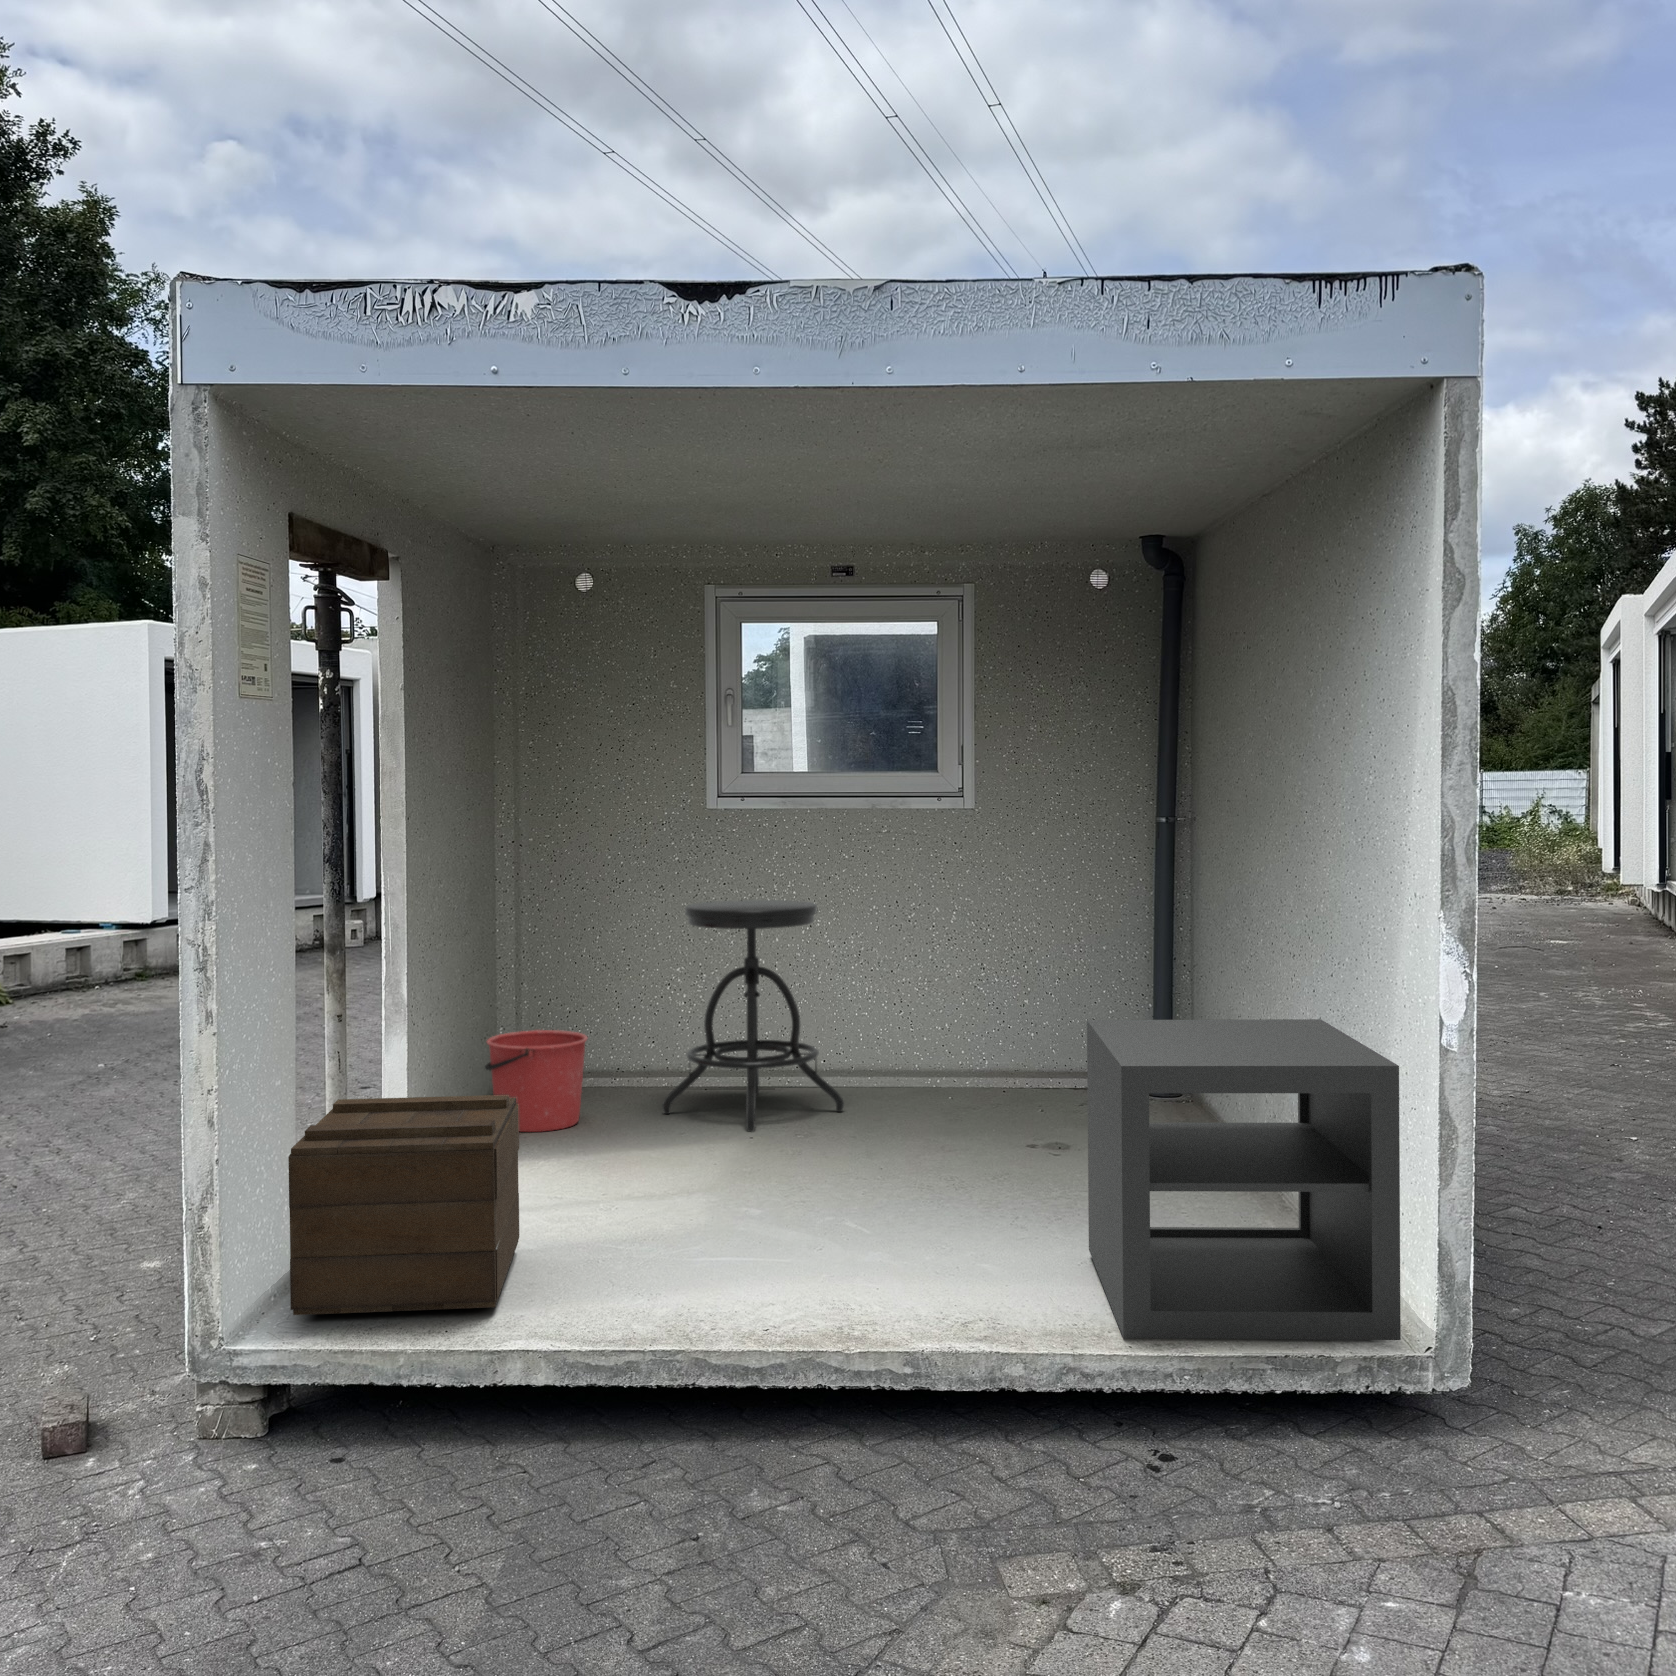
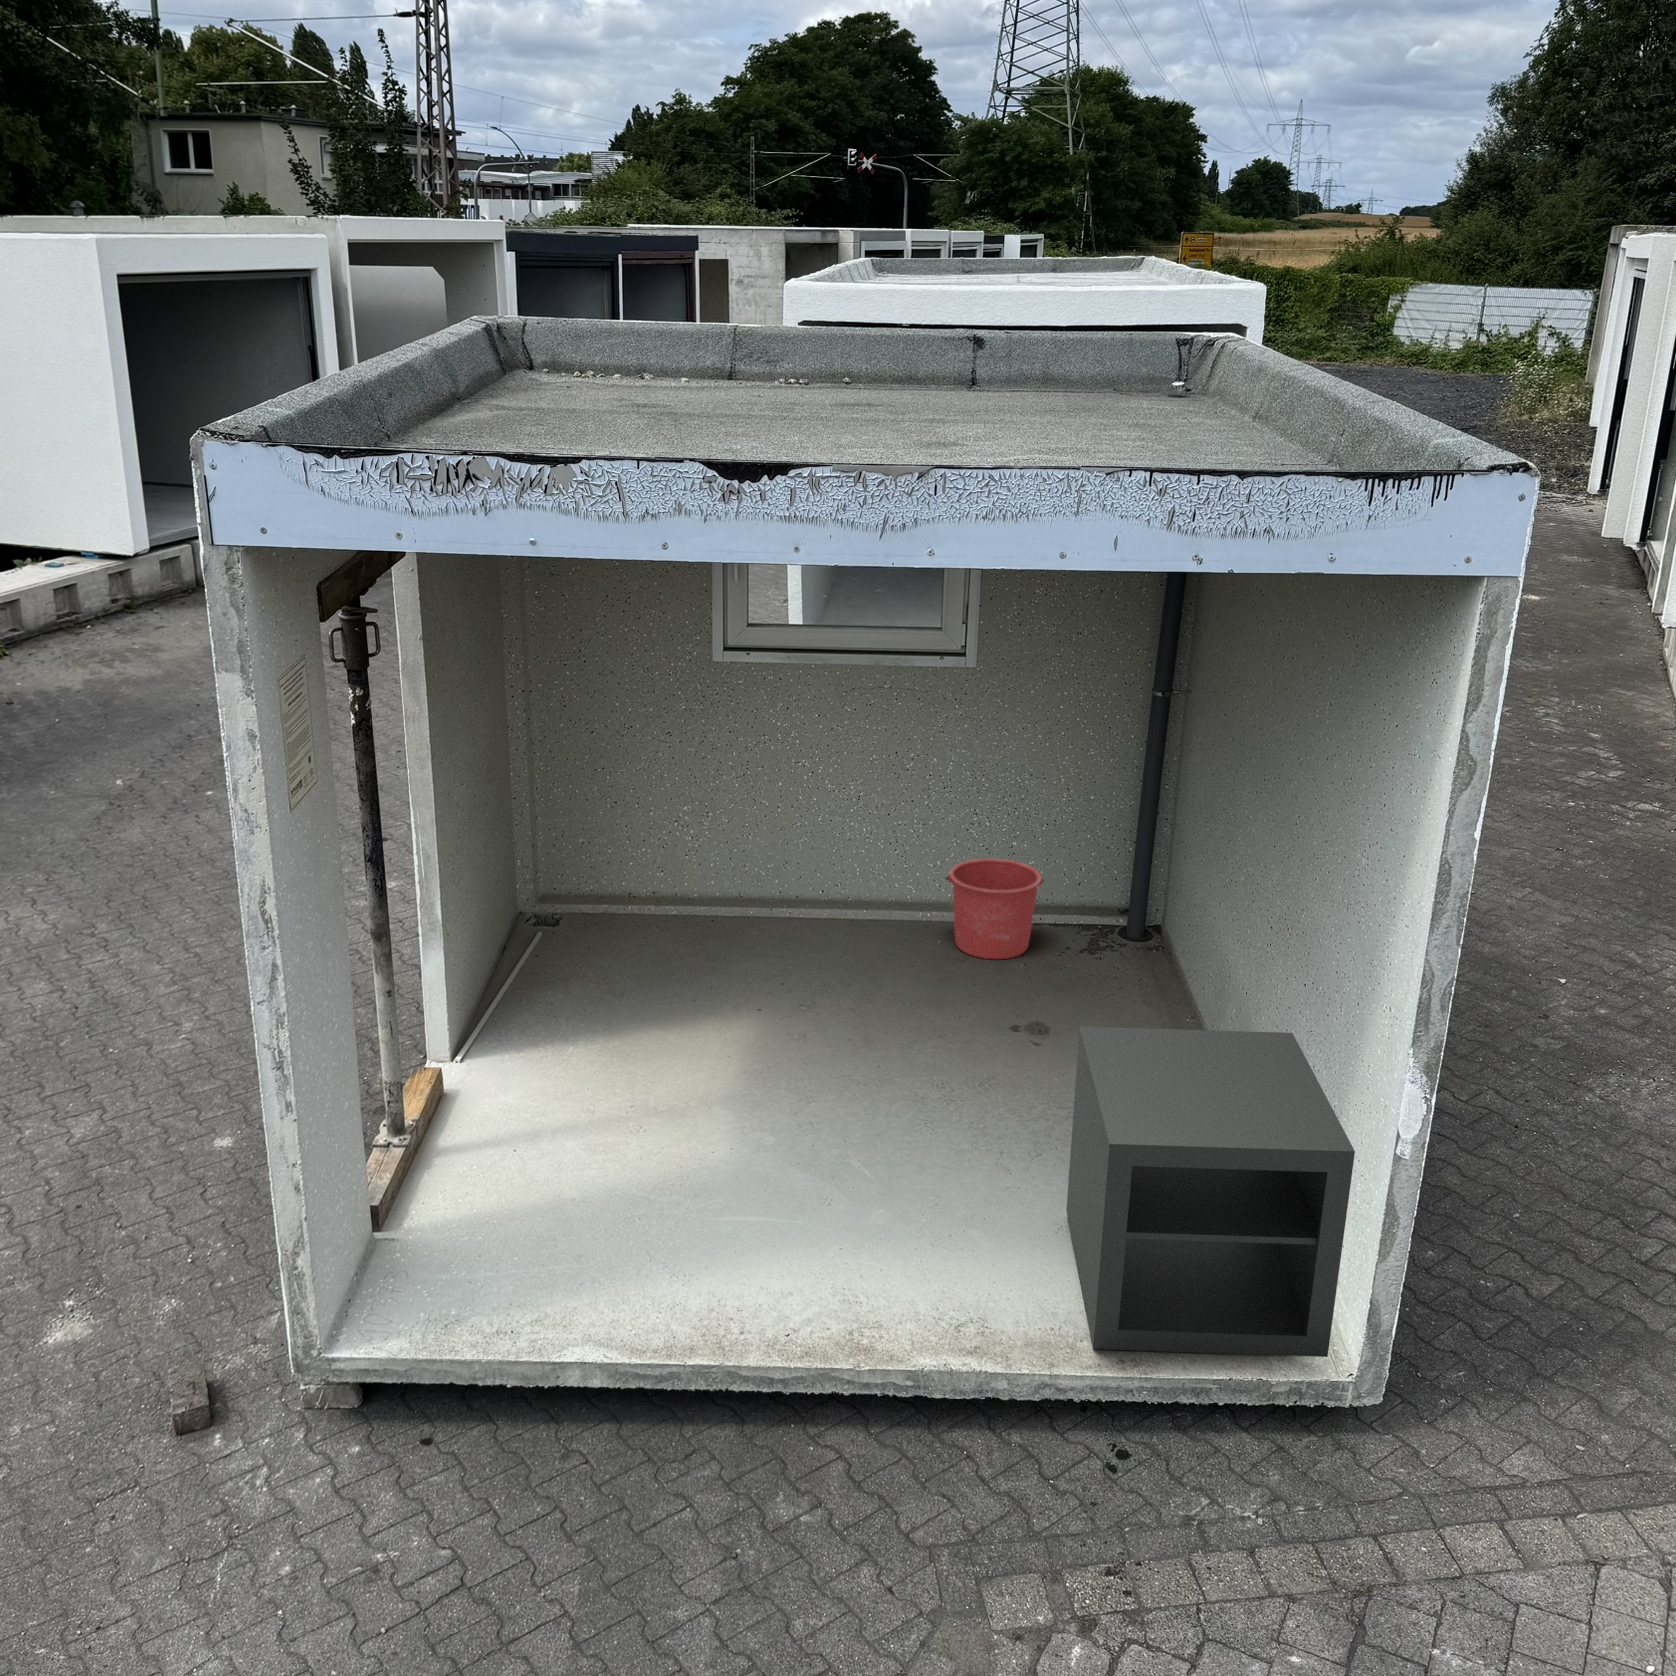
stool: present [662,900,844,1132] -> none [671,750,842,990]
bucket: present [485,1030,587,1132] -> present [946,858,1043,959]
wooden crate: present [288,1095,519,1315] -> none [362,1073,561,1303]

